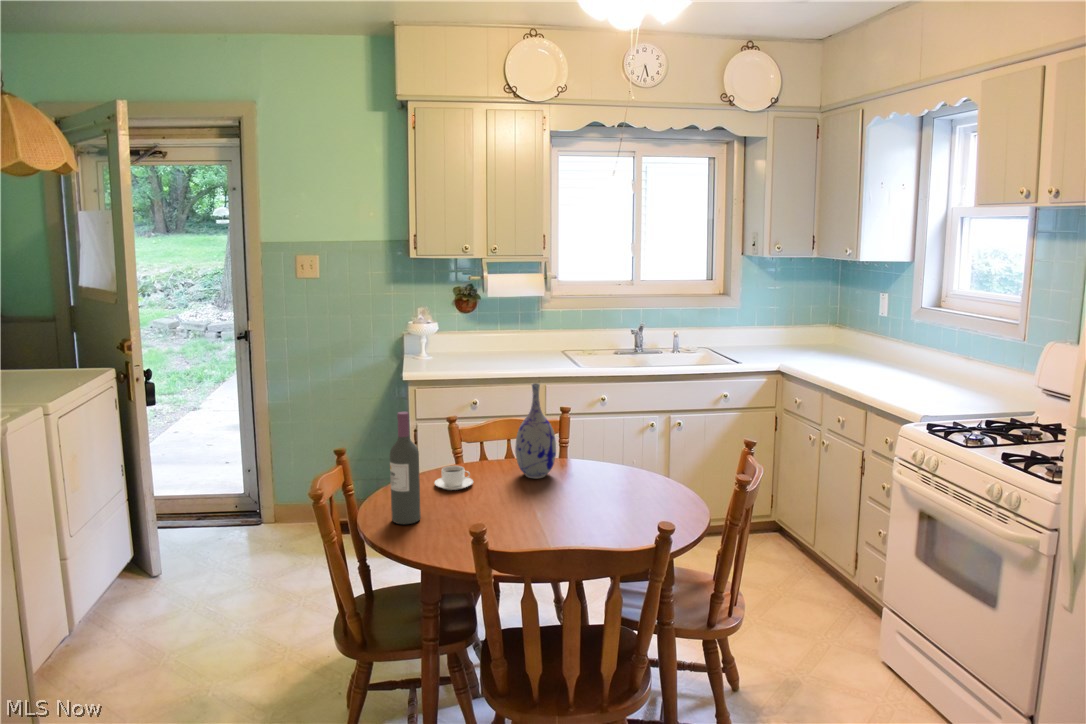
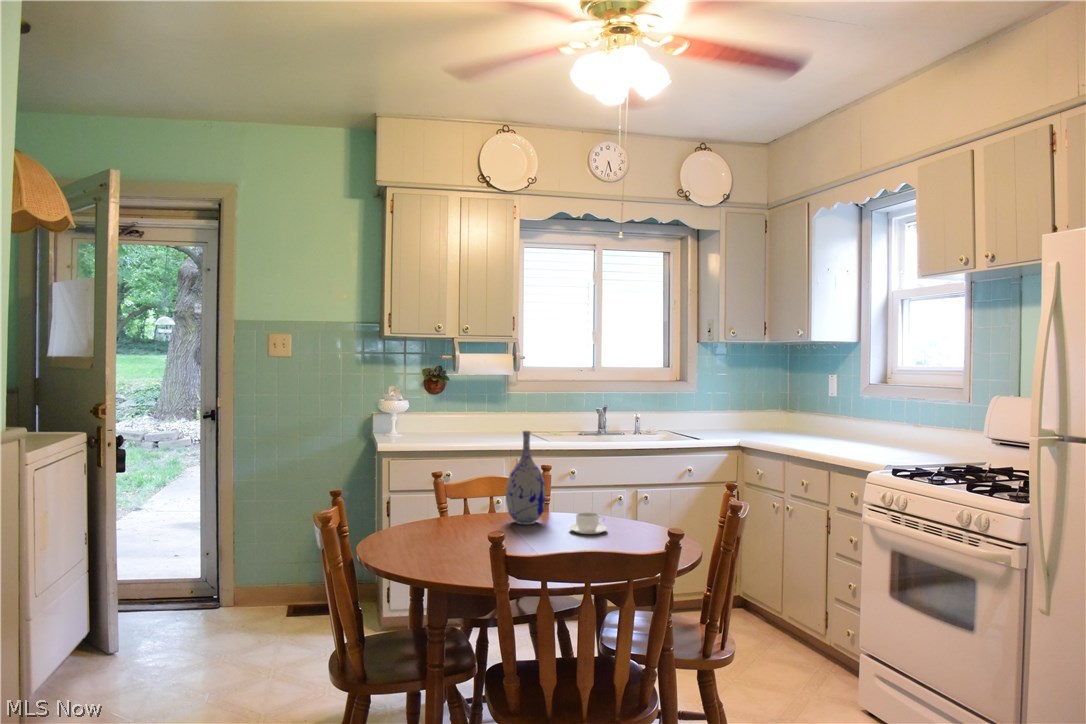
wine bottle: present [390,411,421,524] -> none [394,443,423,556]
coffee cup: present [435,466,473,490] -> present [569,512,607,534]

